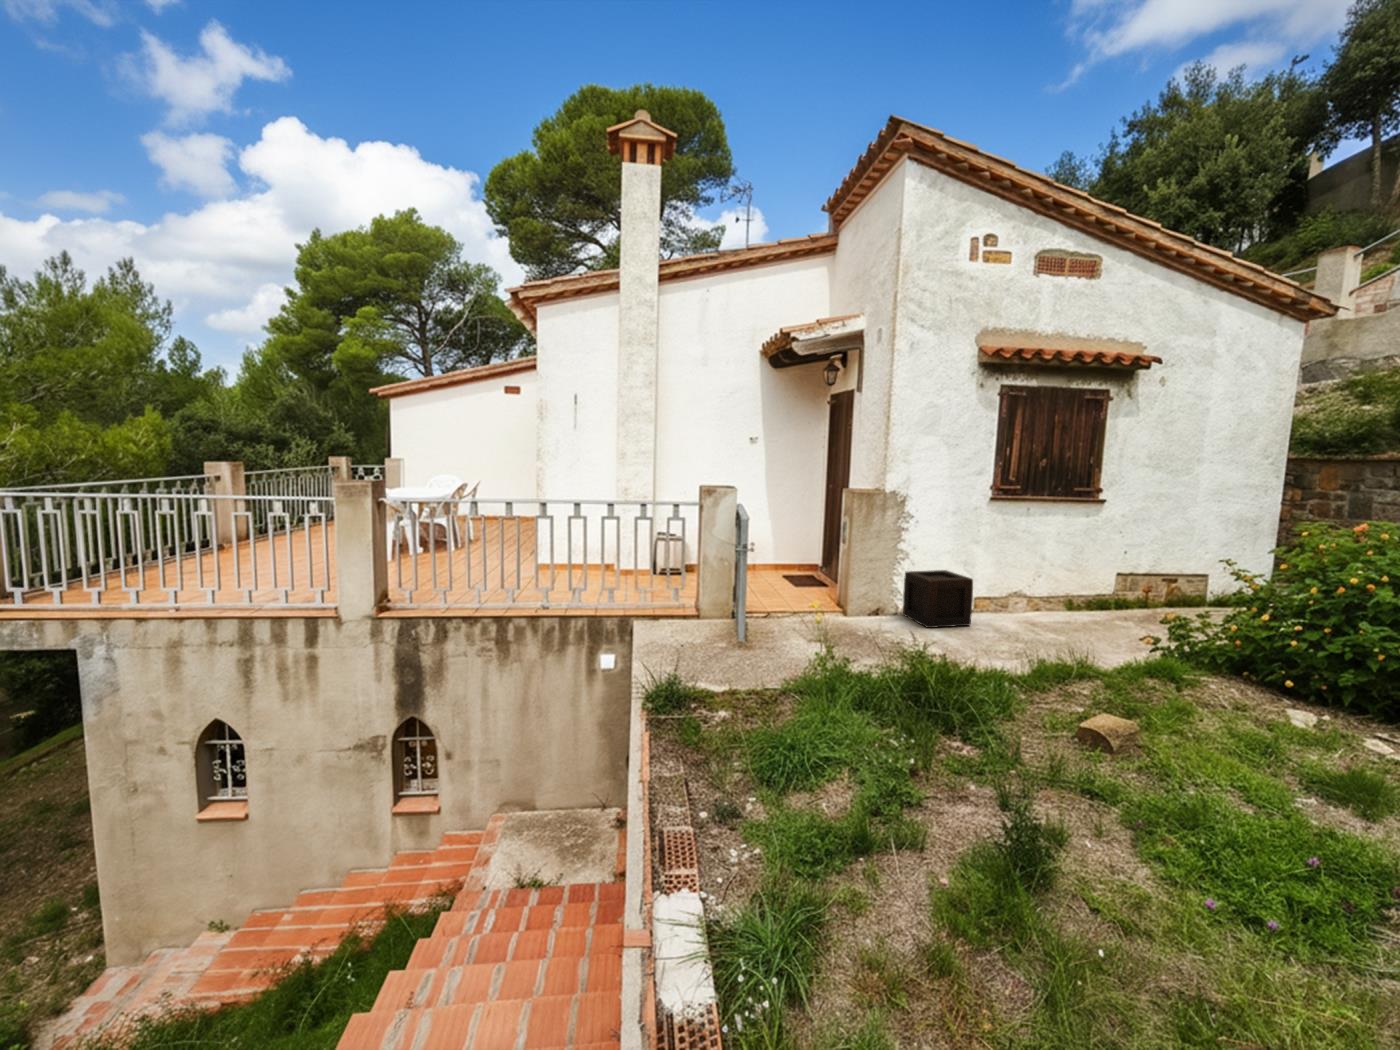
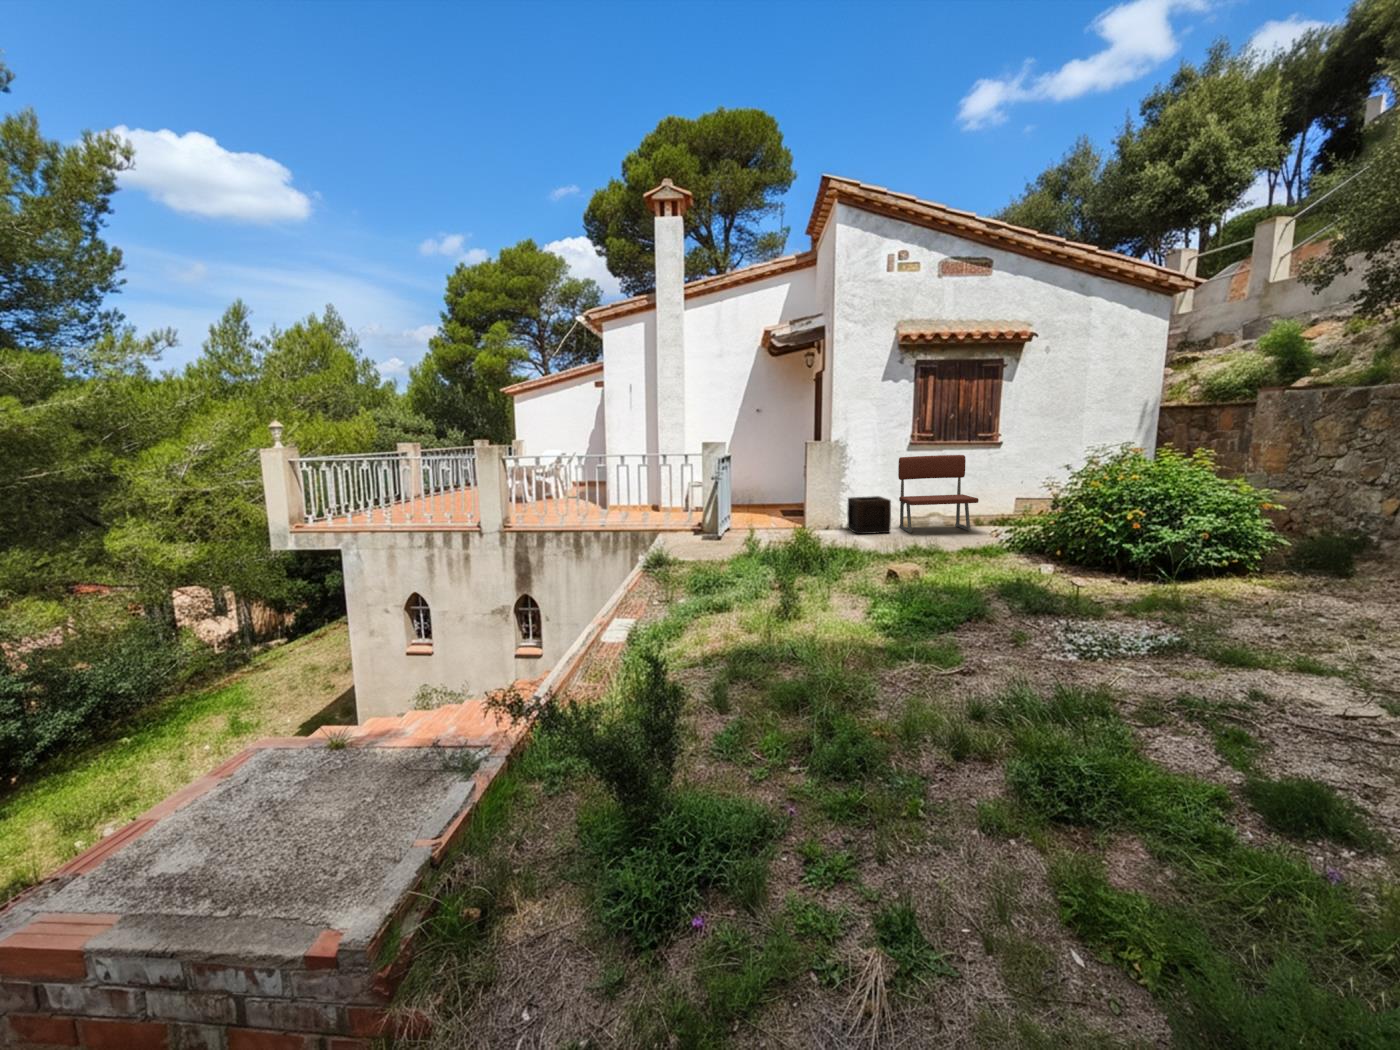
bench: none [972,516,1091,626] -> present [898,455,979,533]

